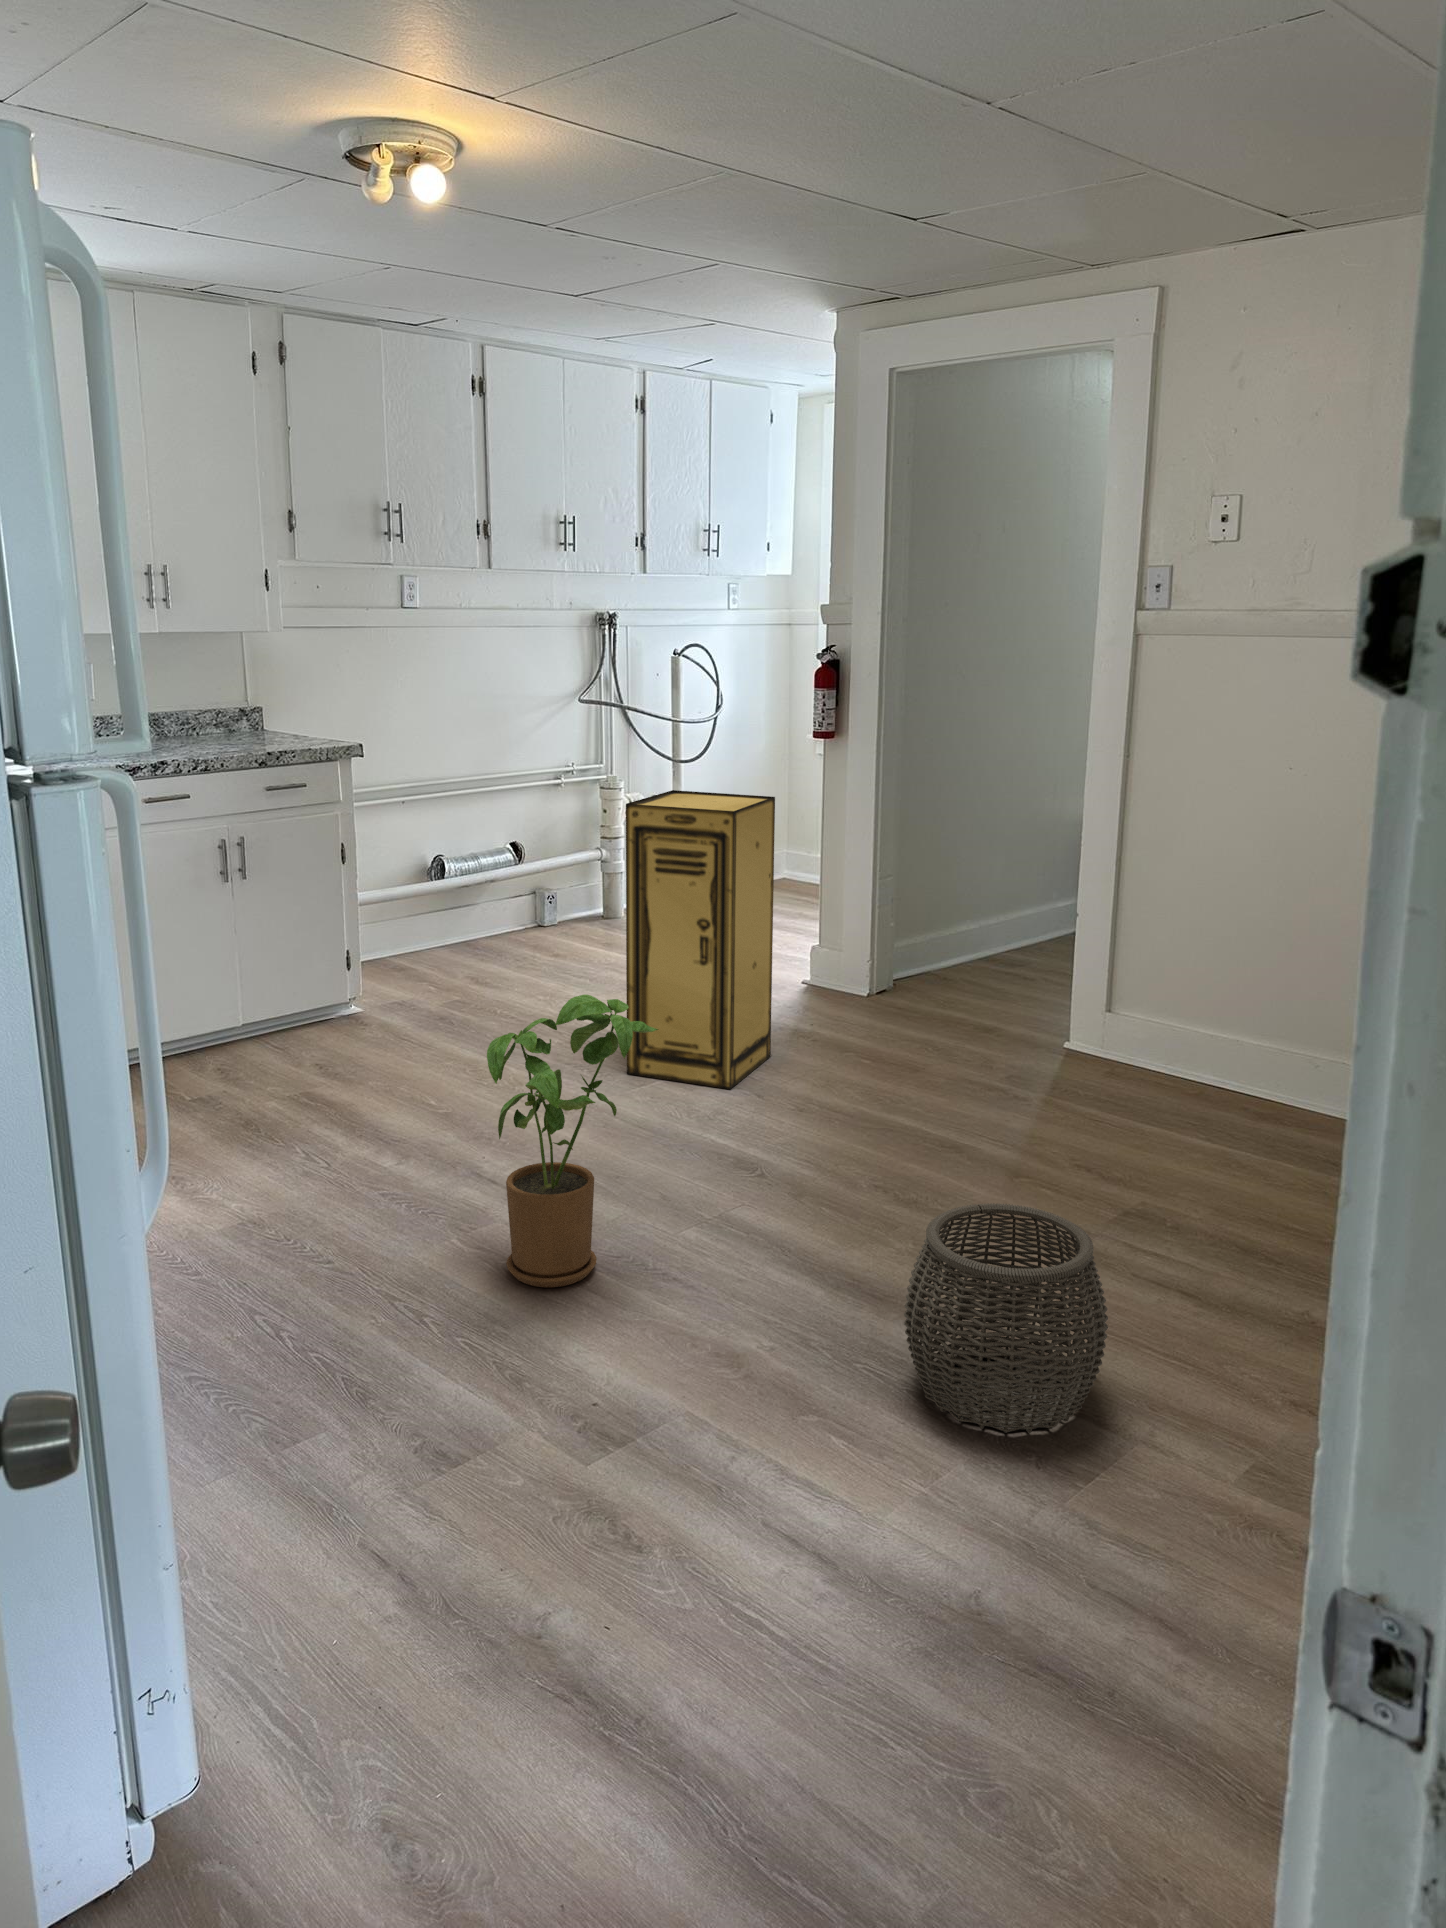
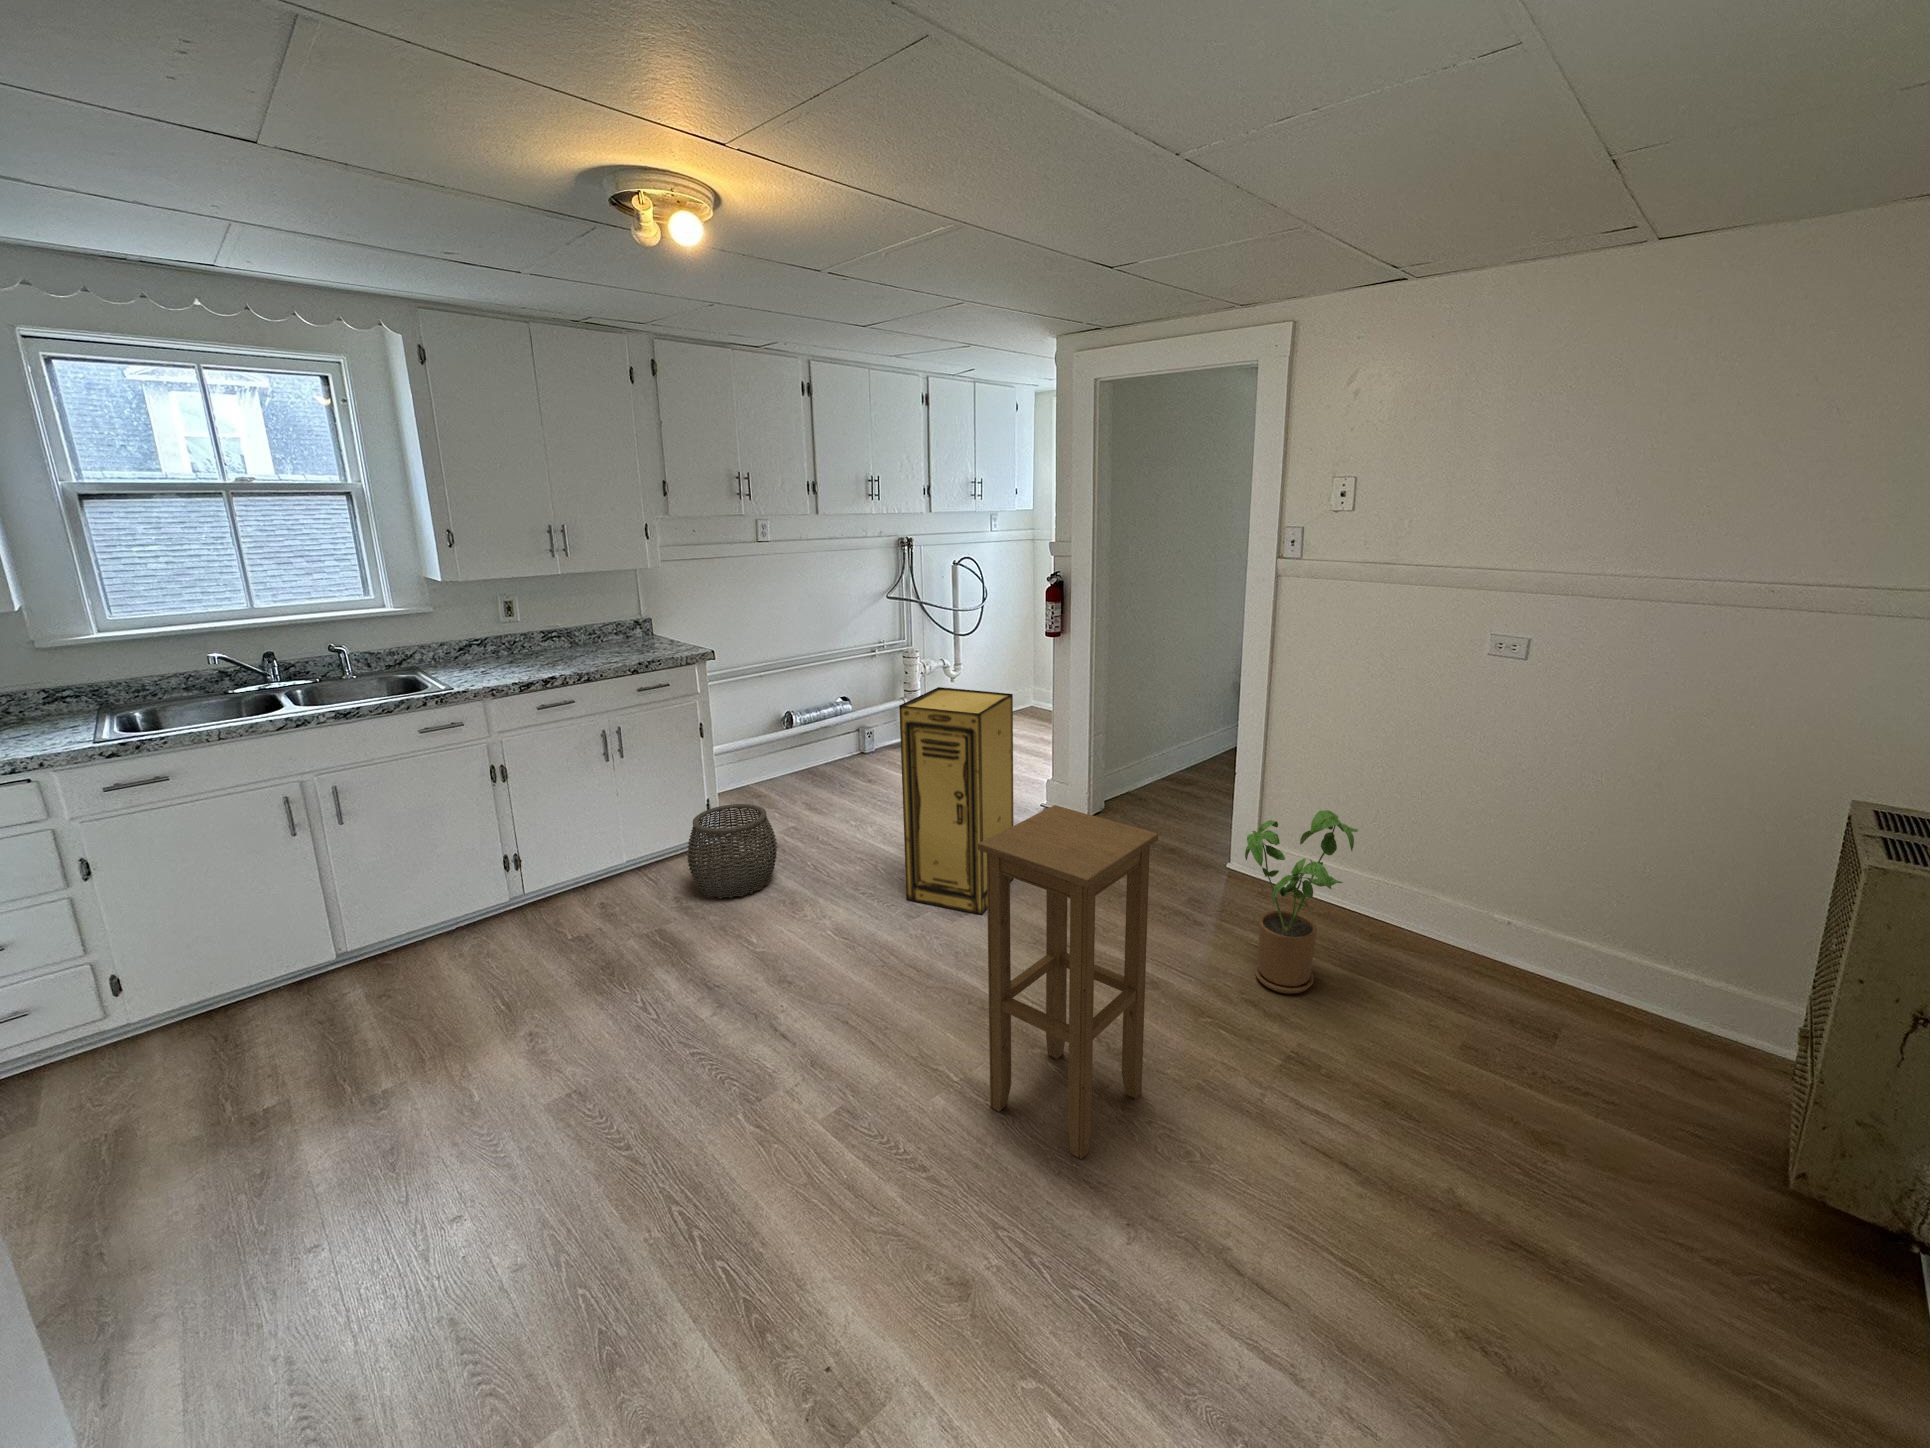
stool: none [754,887,970,1289] -> present [978,805,1158,1159]
house plant: present [487,995,658,1287] -> present [1245,810,1358,994]
woven basket: present [904,1203,1108,1433] -> present [687,804,777,898]

